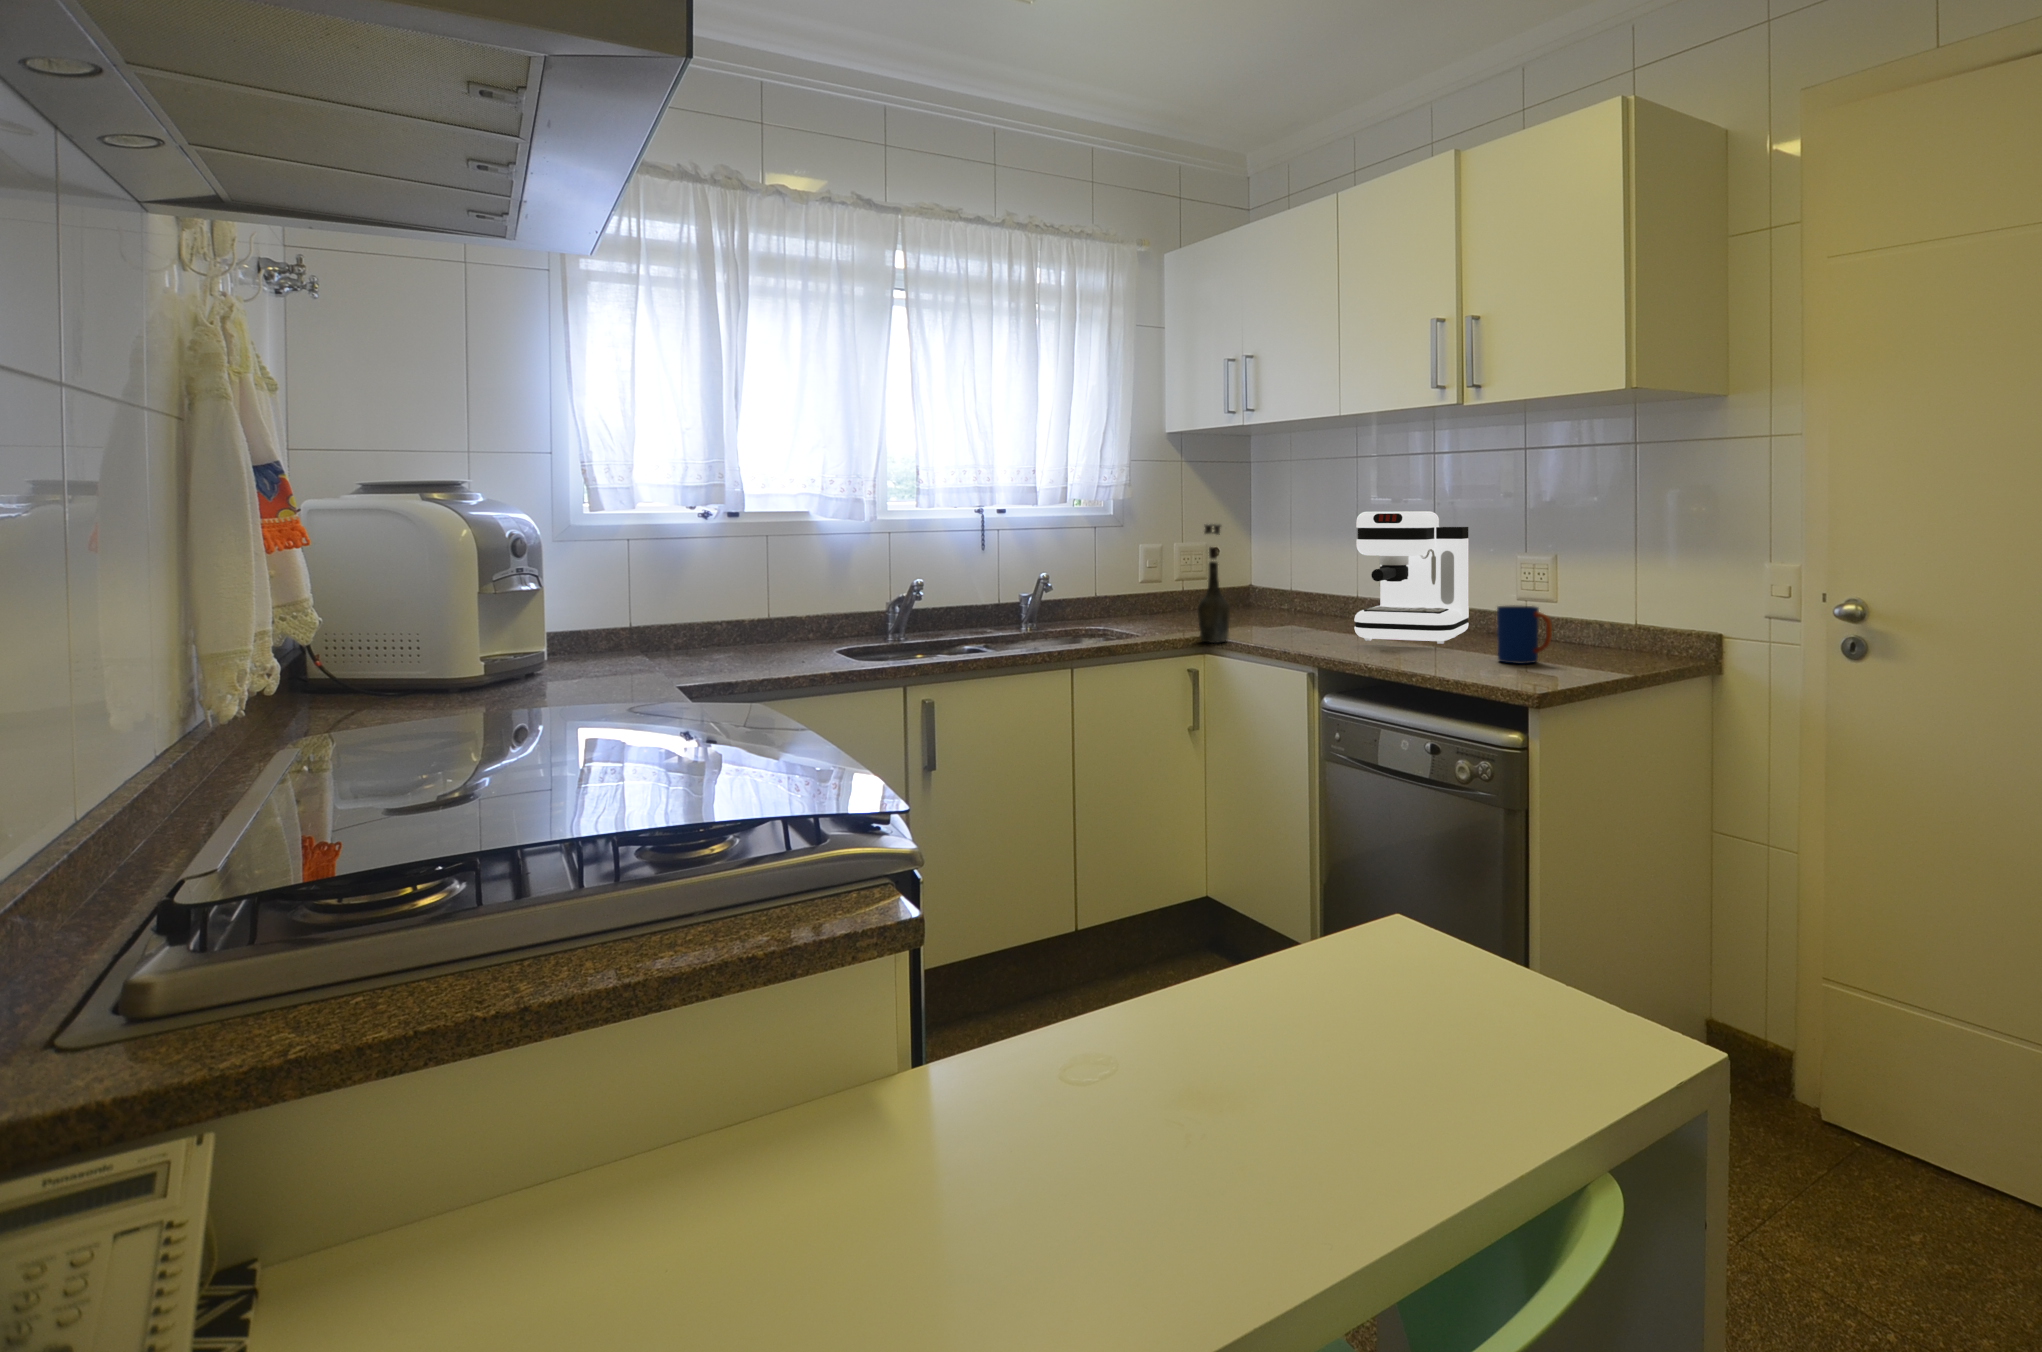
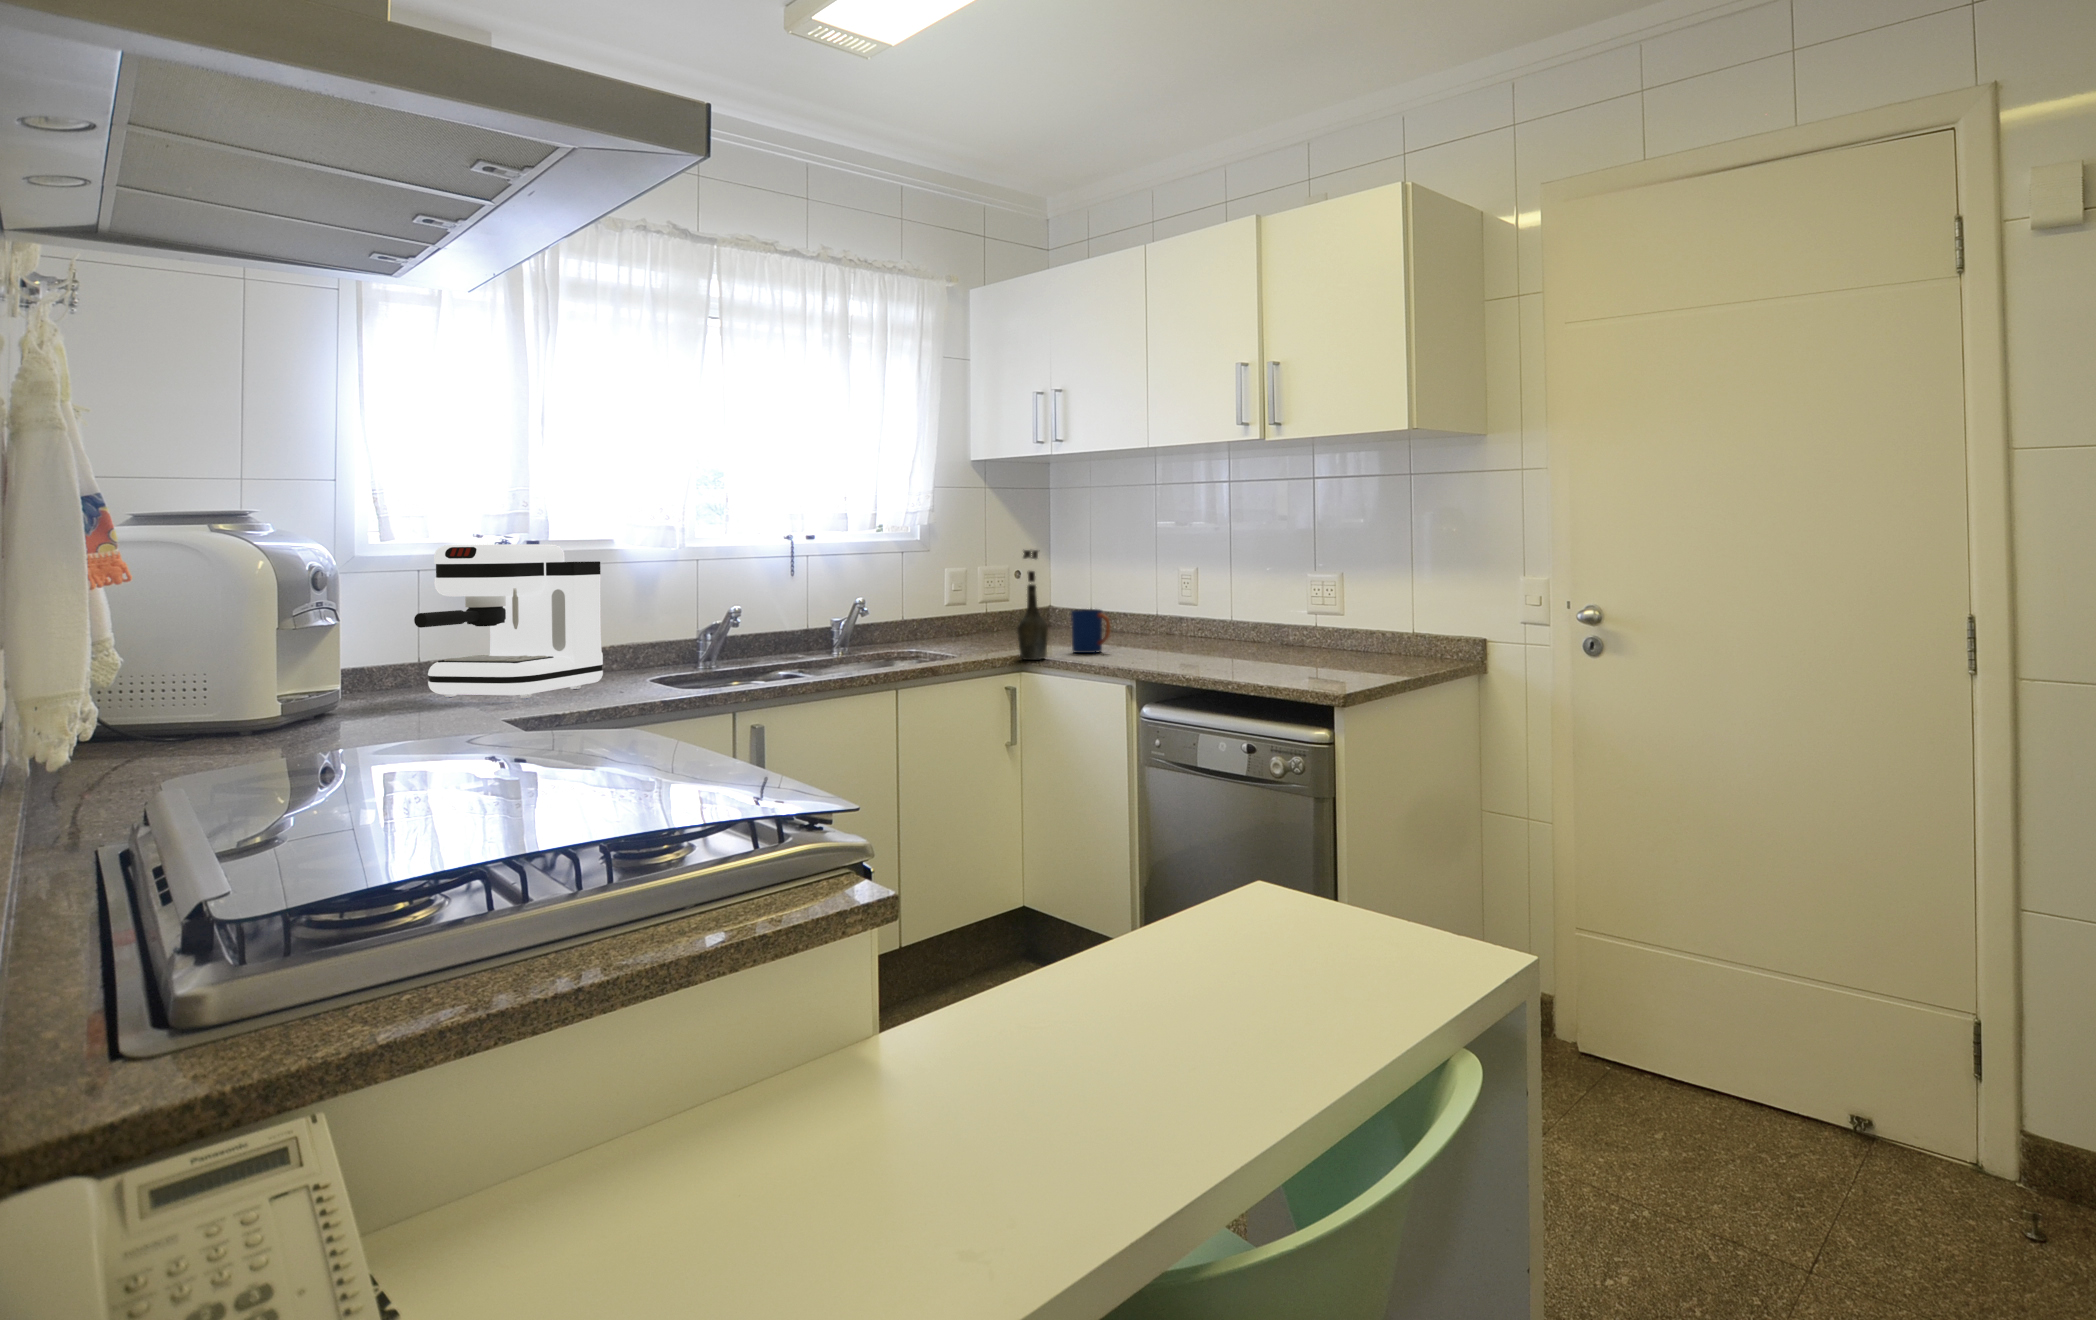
coffee maker: present [1354,512,1469,644] -> present [414,544,603,698]
mug: present [1497,606,1552,664] -> present [1071,609,1110,653]

